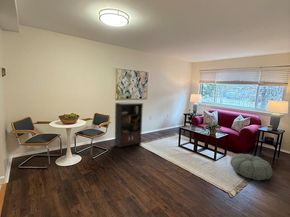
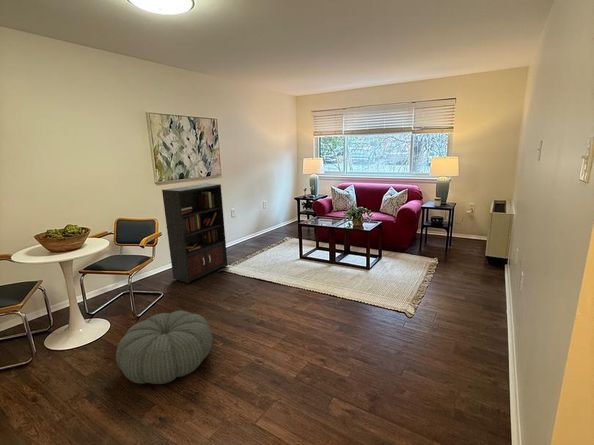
pouf: present [230,154,272,180] -> present [116,311,212,384]

